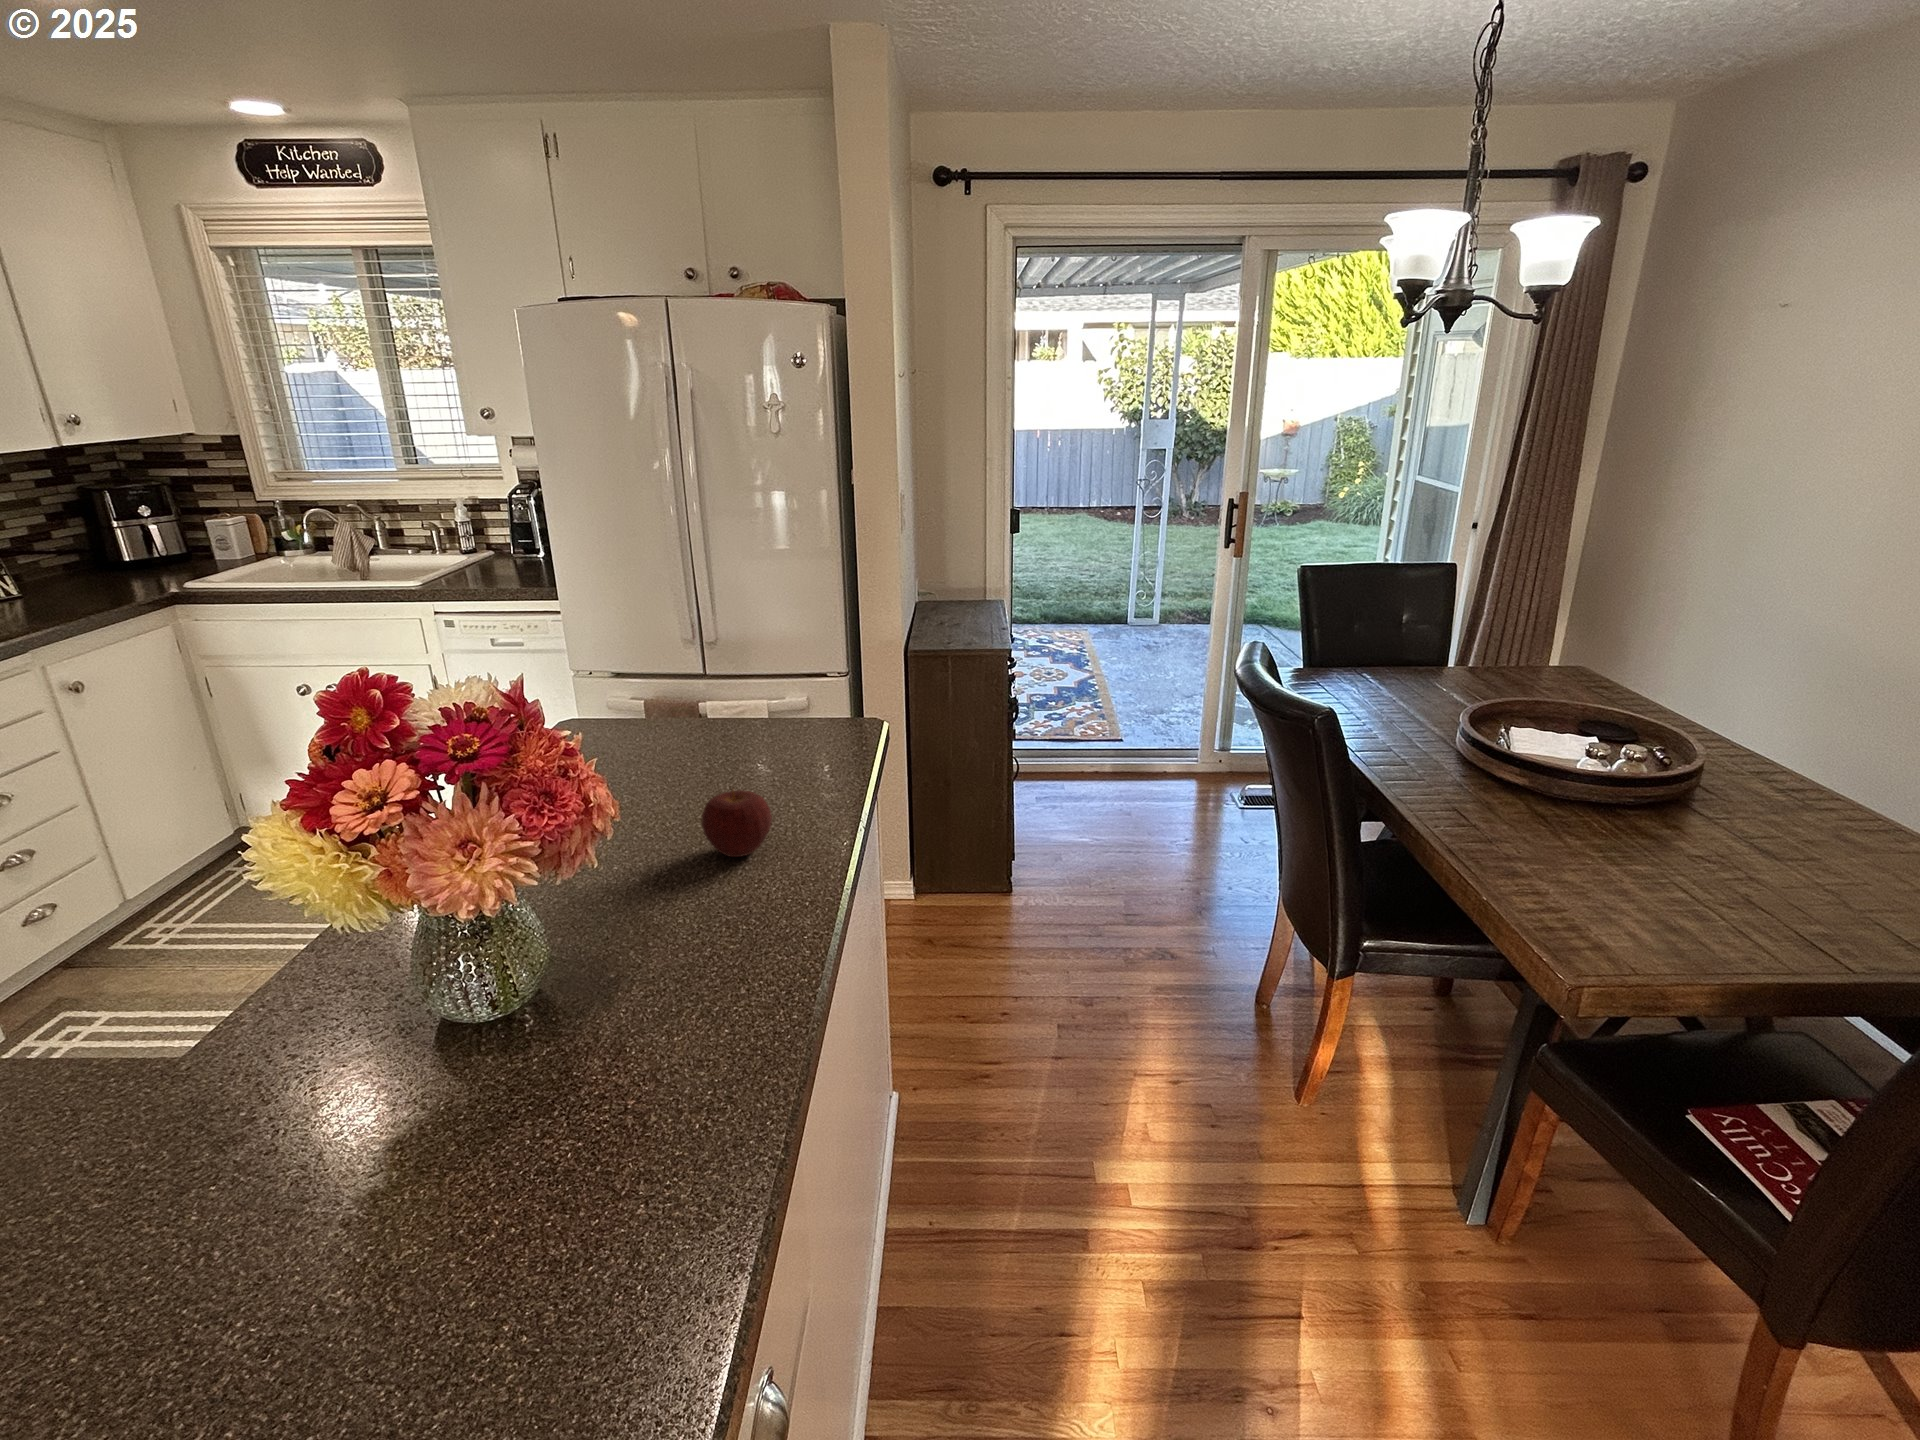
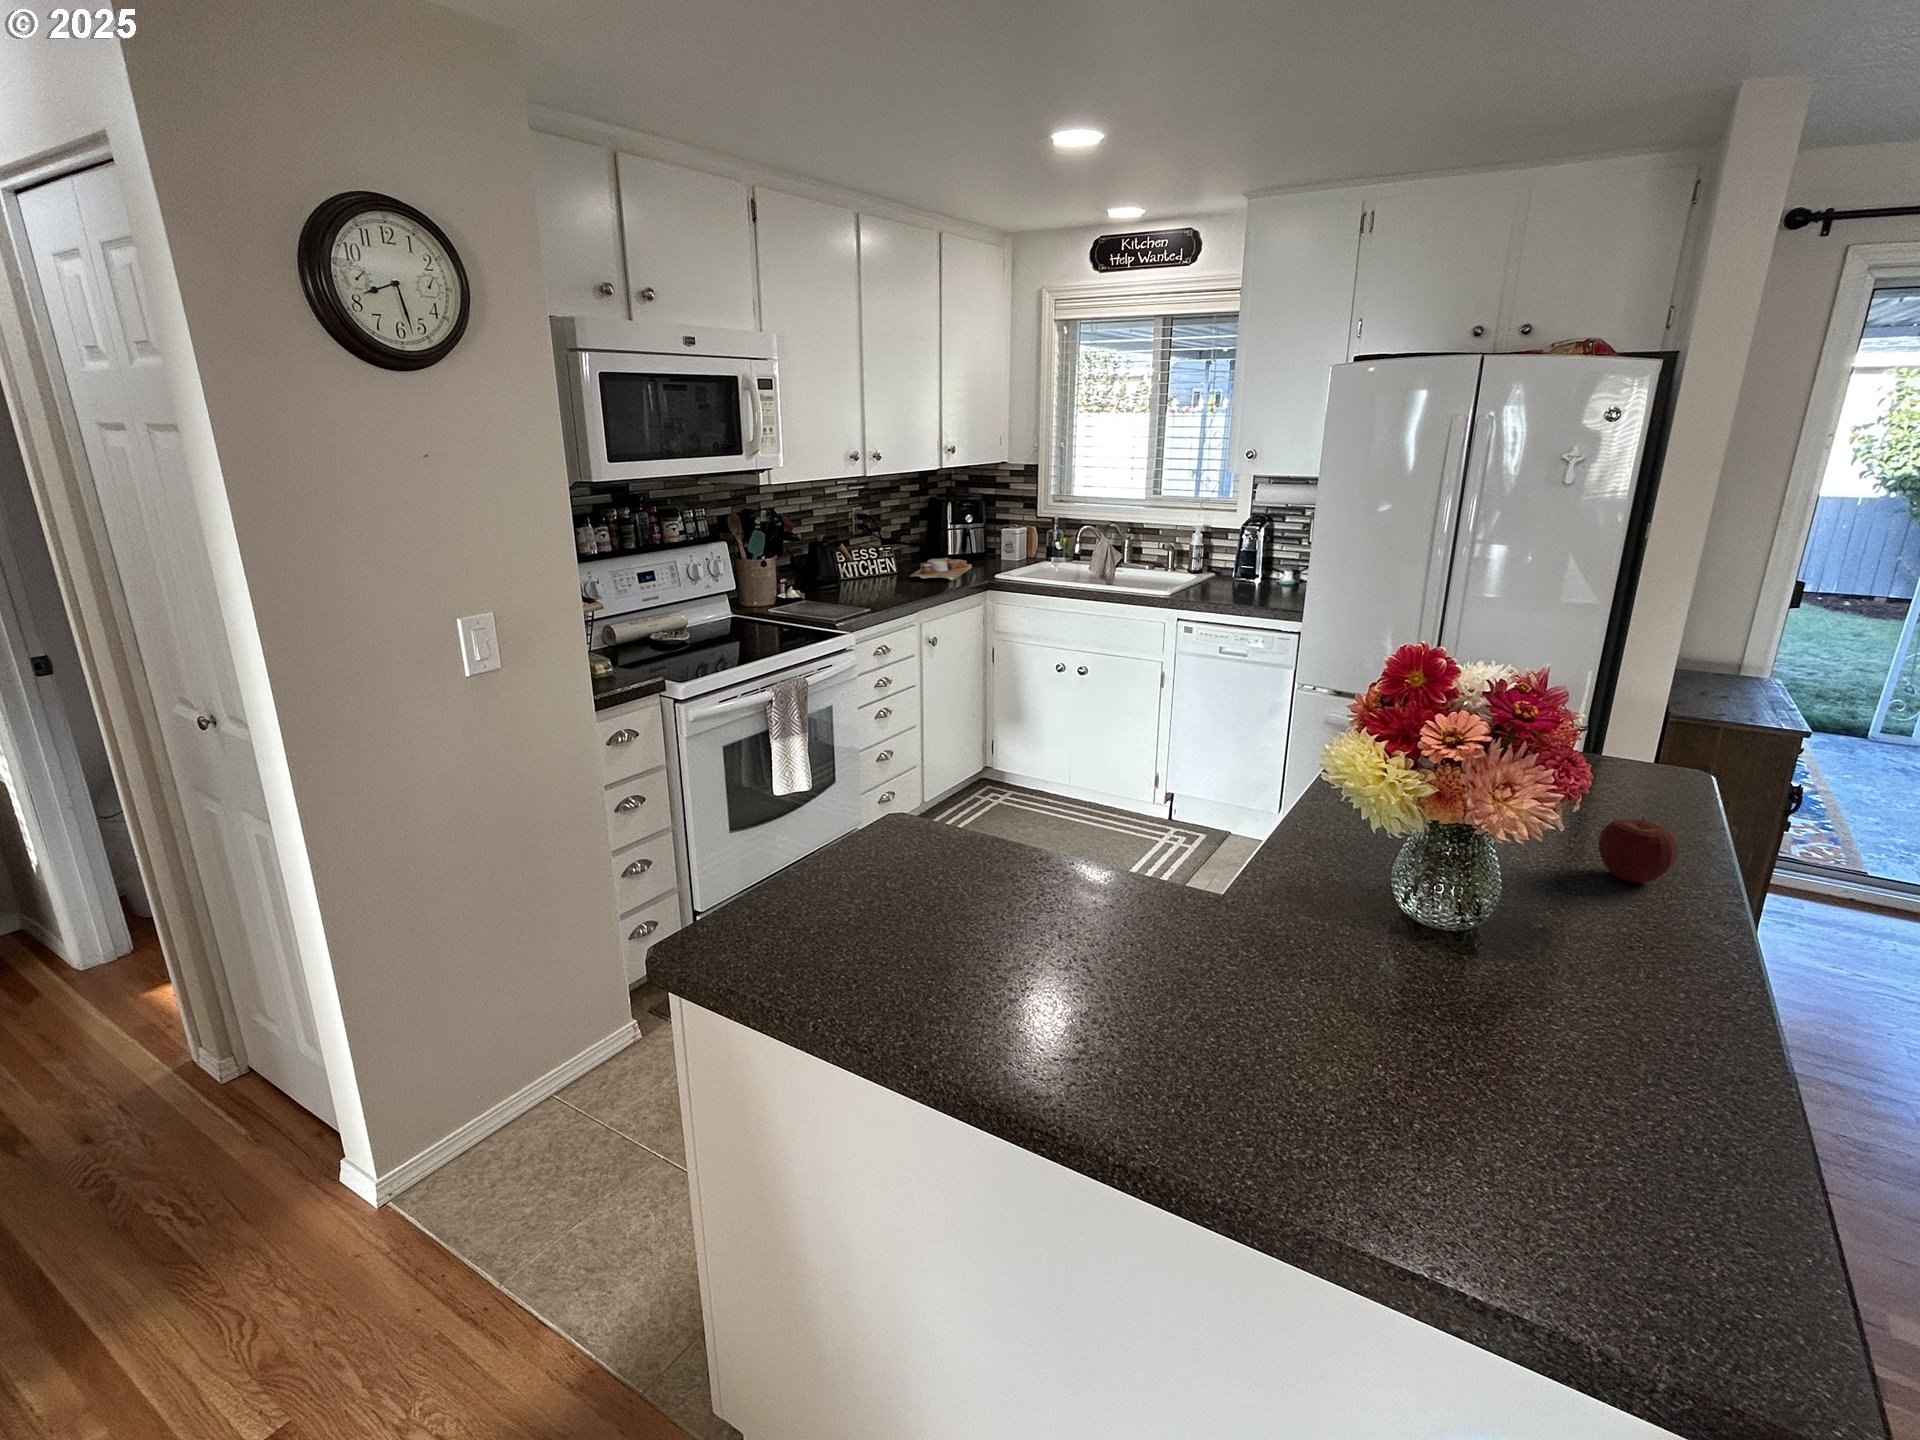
cutting board: none [35,566,159,602] -> present [909,557,972,581]

